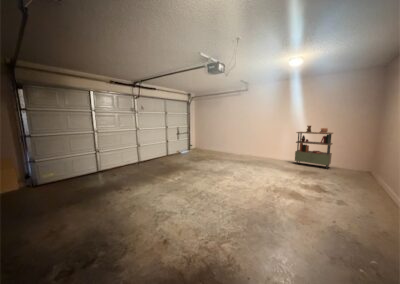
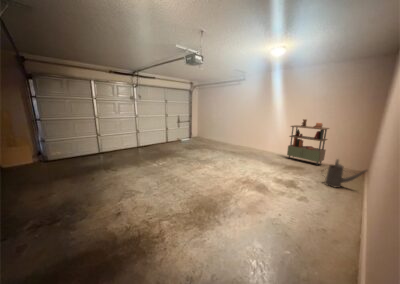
watering can: none [343,161,392,189] -> present [325,159,367,188]

